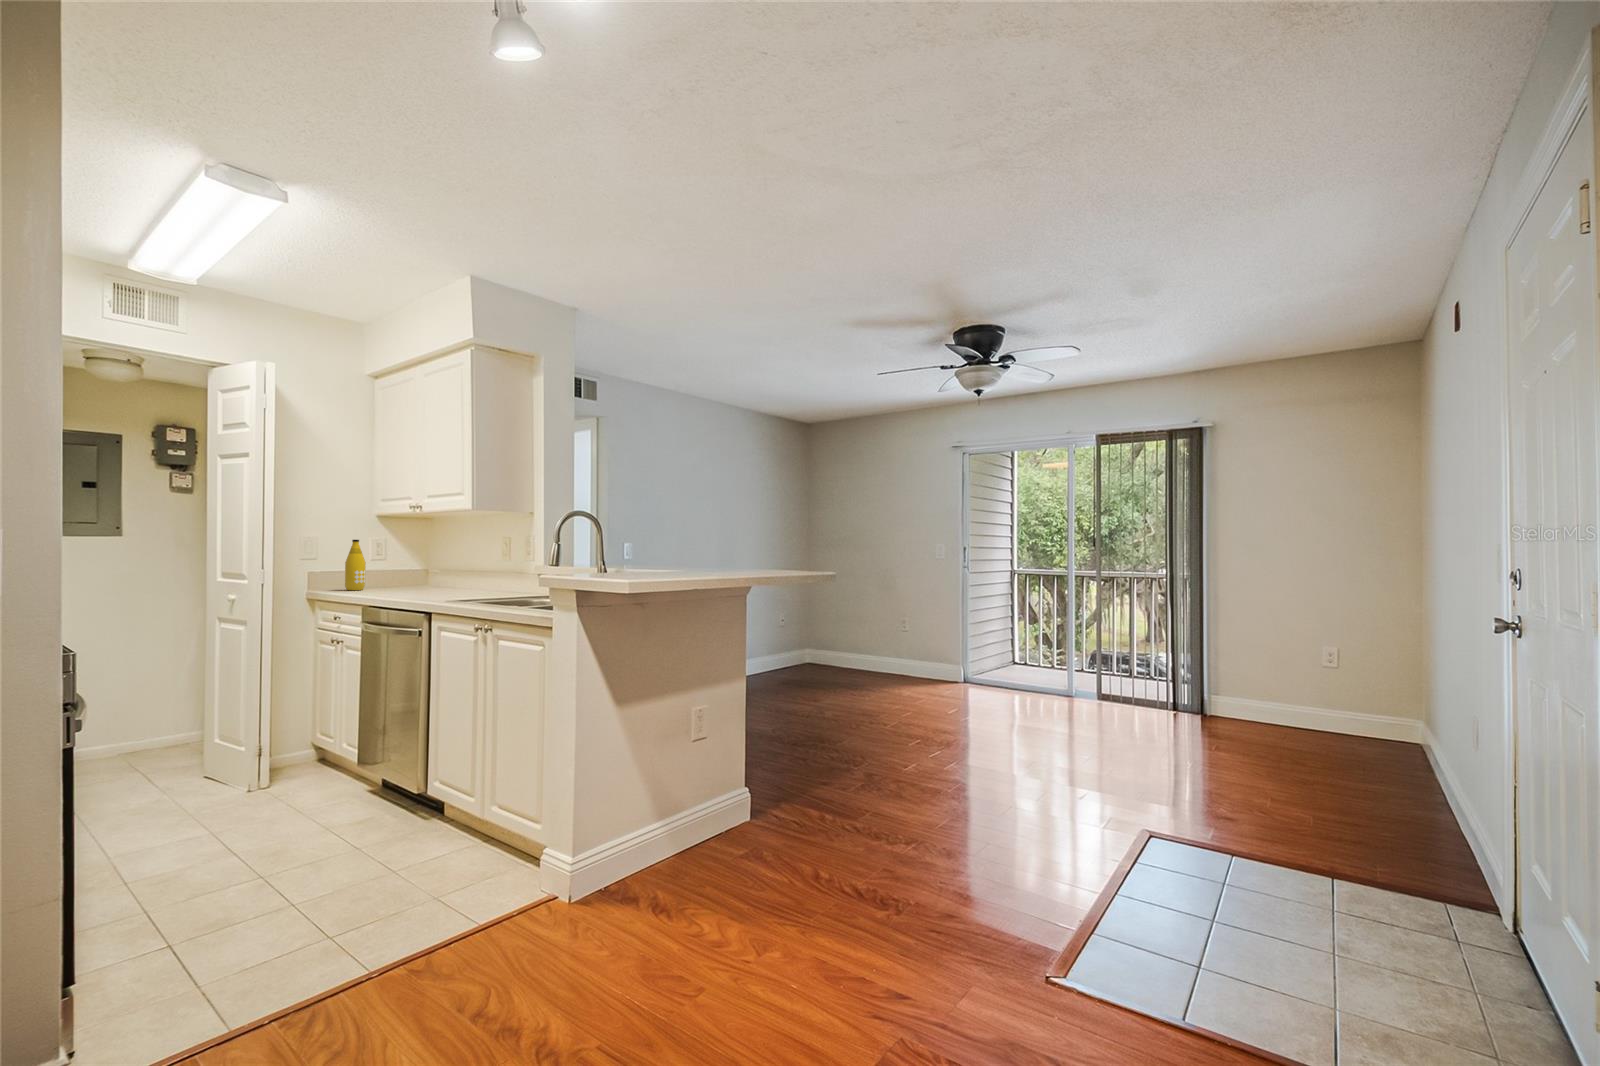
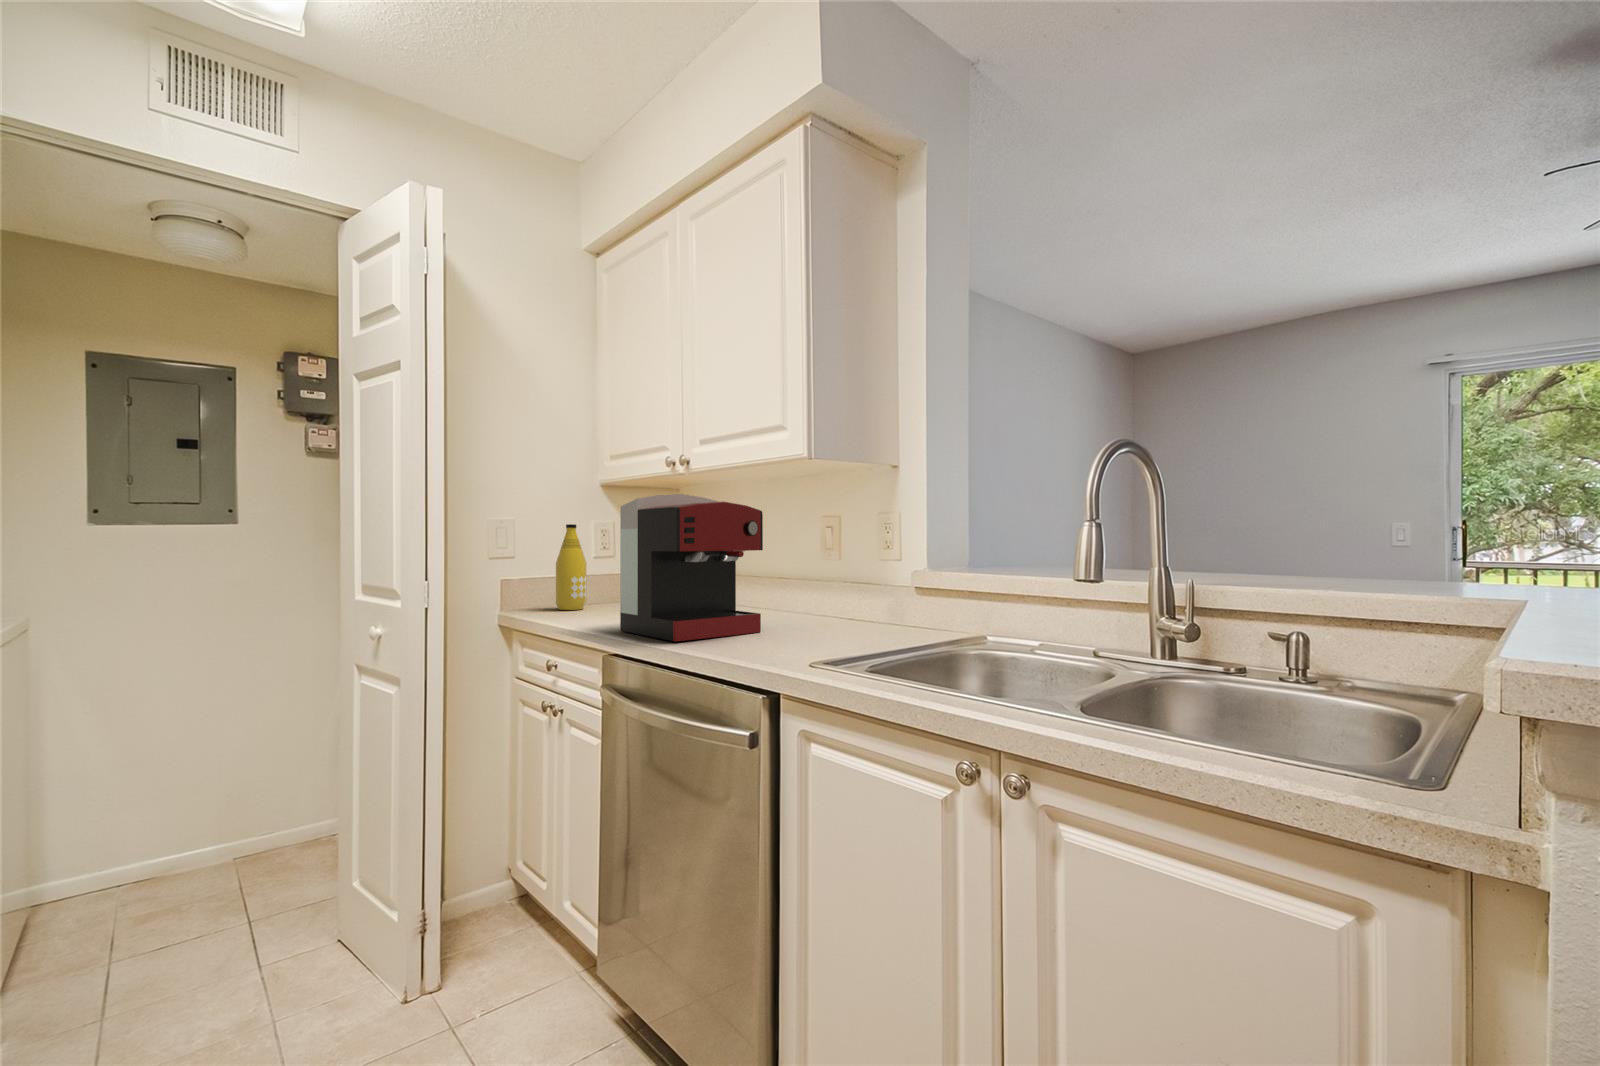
coffee maker: none [374,526,452,599] -> present [620,494,763,642]

